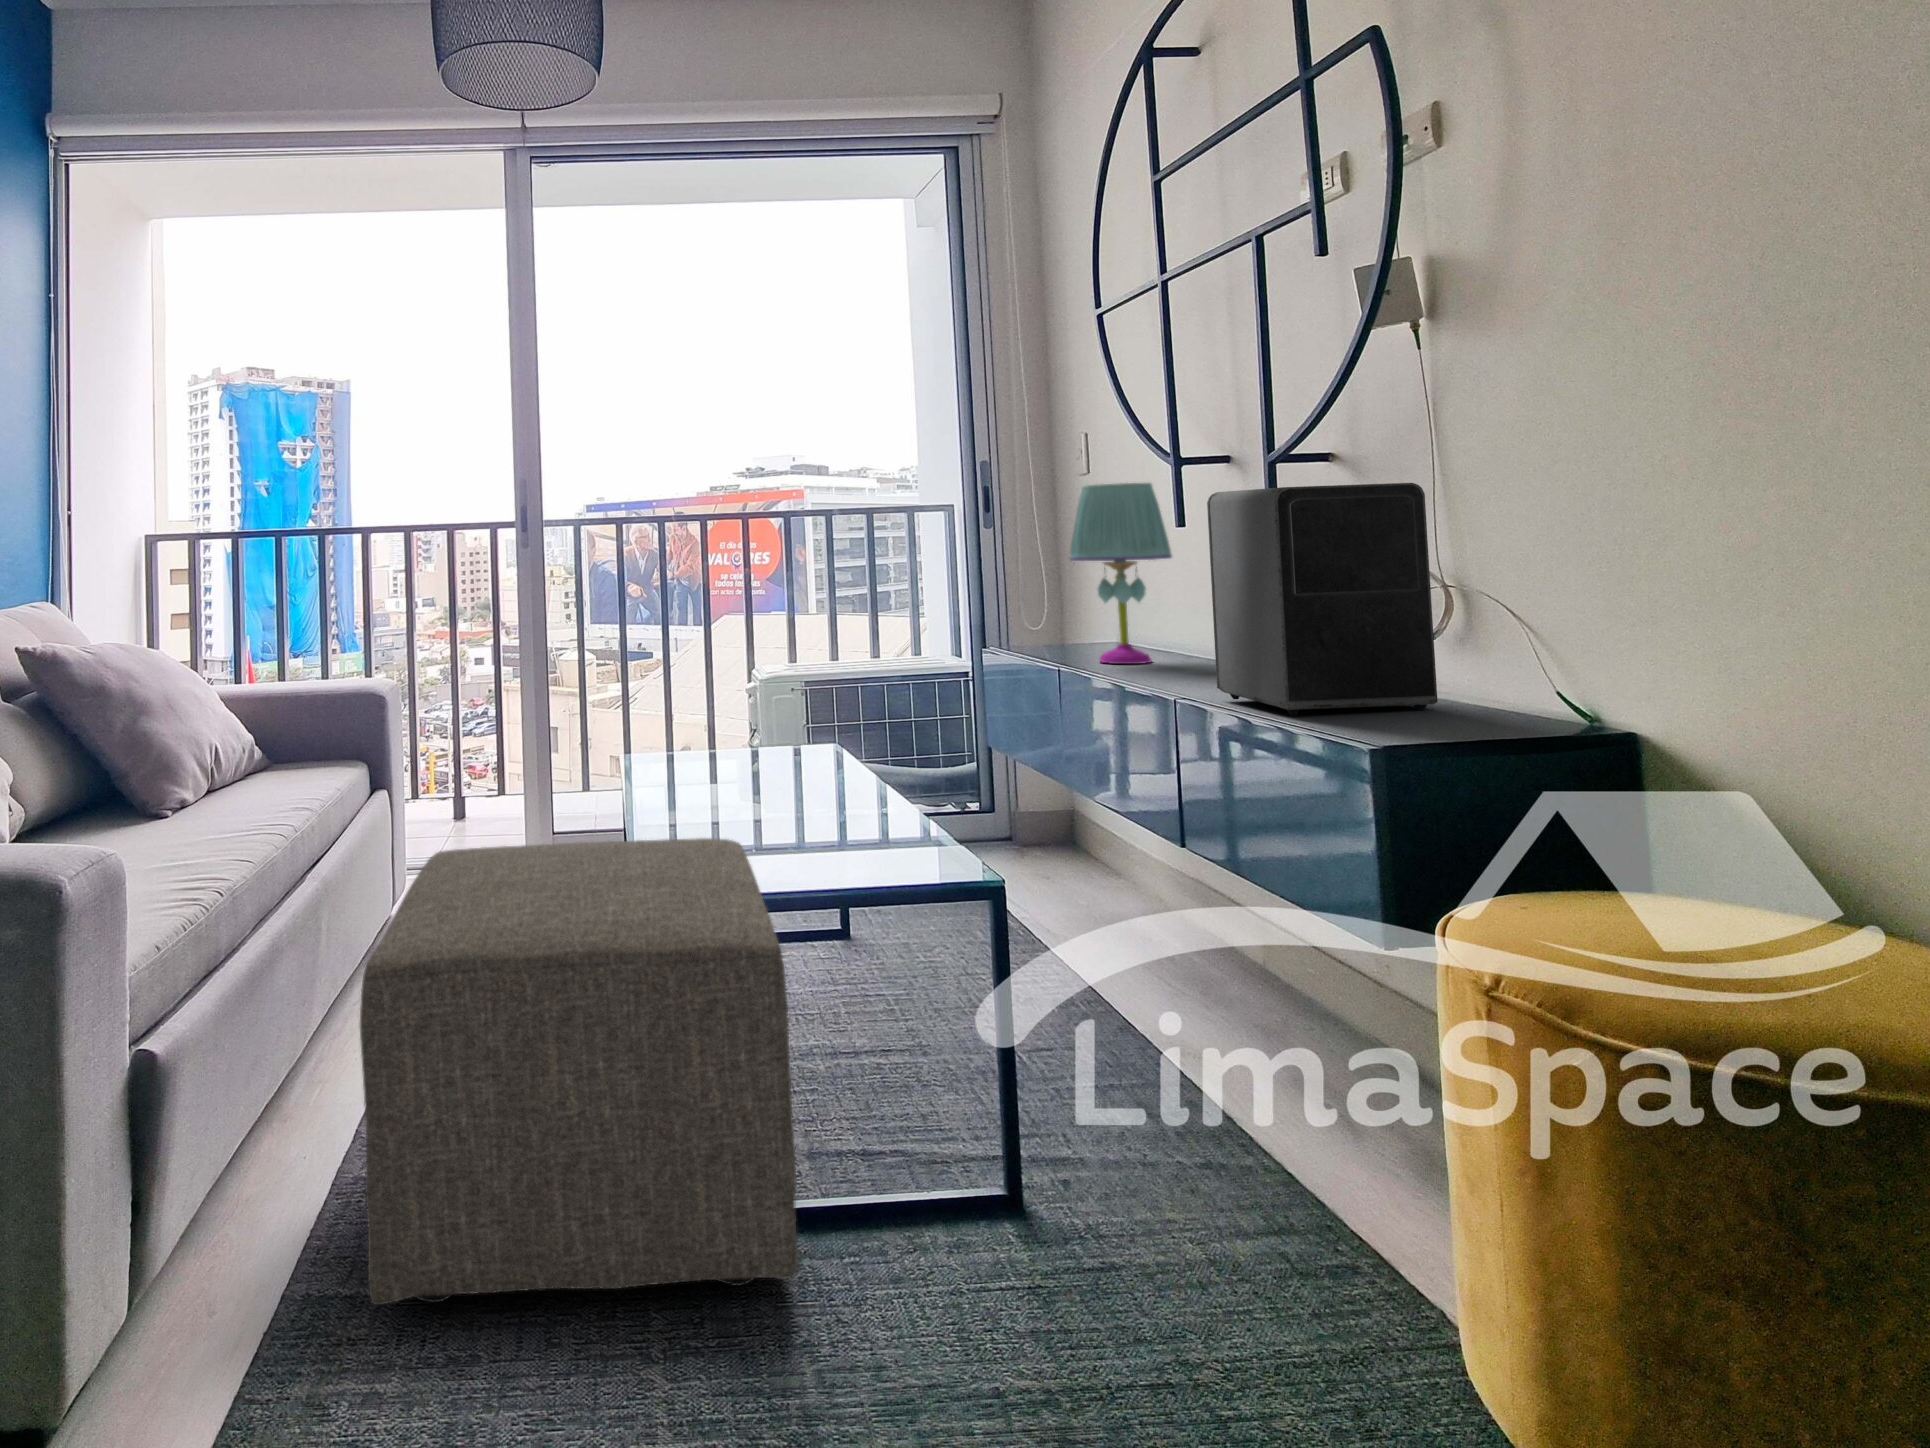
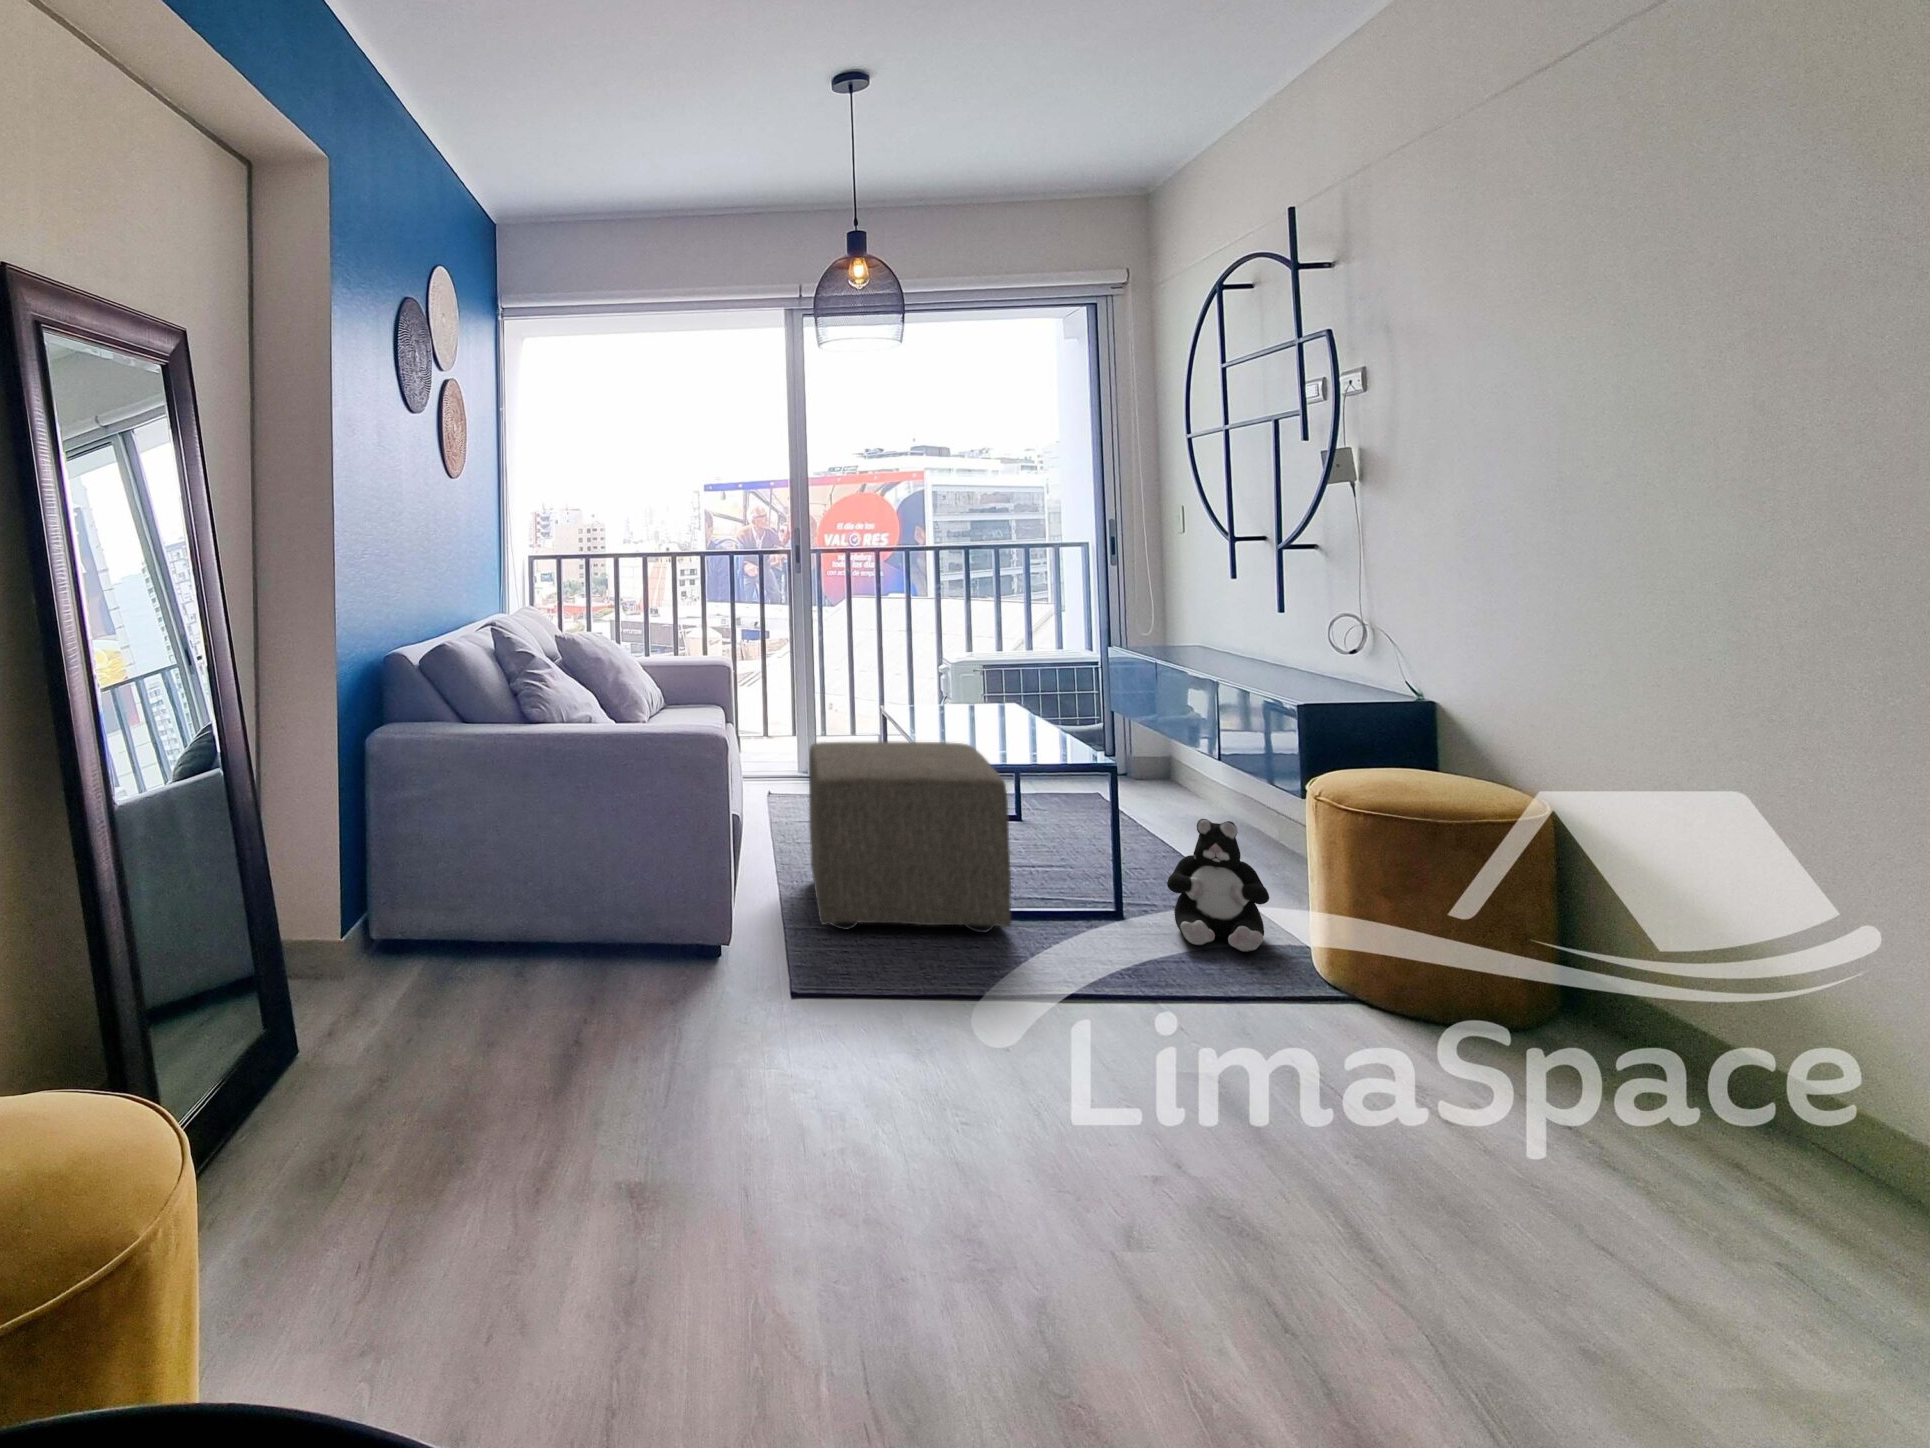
table lamp: present [1069,483,1172,664] -> none [1164,550,1229,661]
speaker: present [1207,483,1438,716] -> none [1235,568,1353,691]
plush toy: none [1121,994,1349,1323] -> present [1167,819,1269,952]

